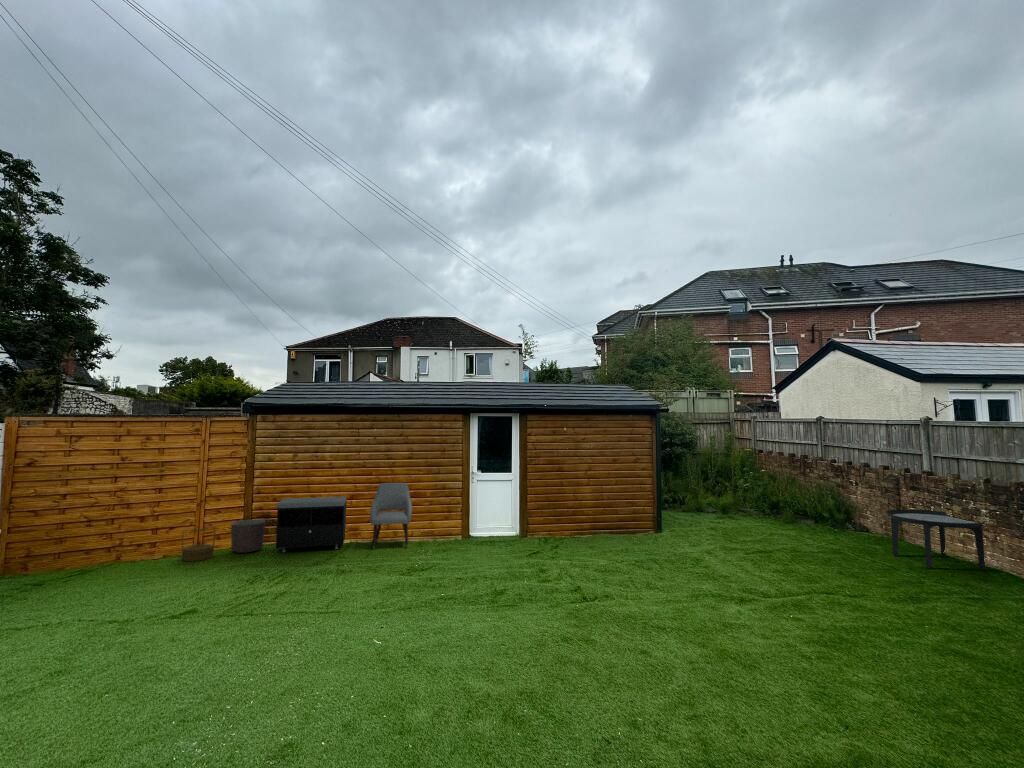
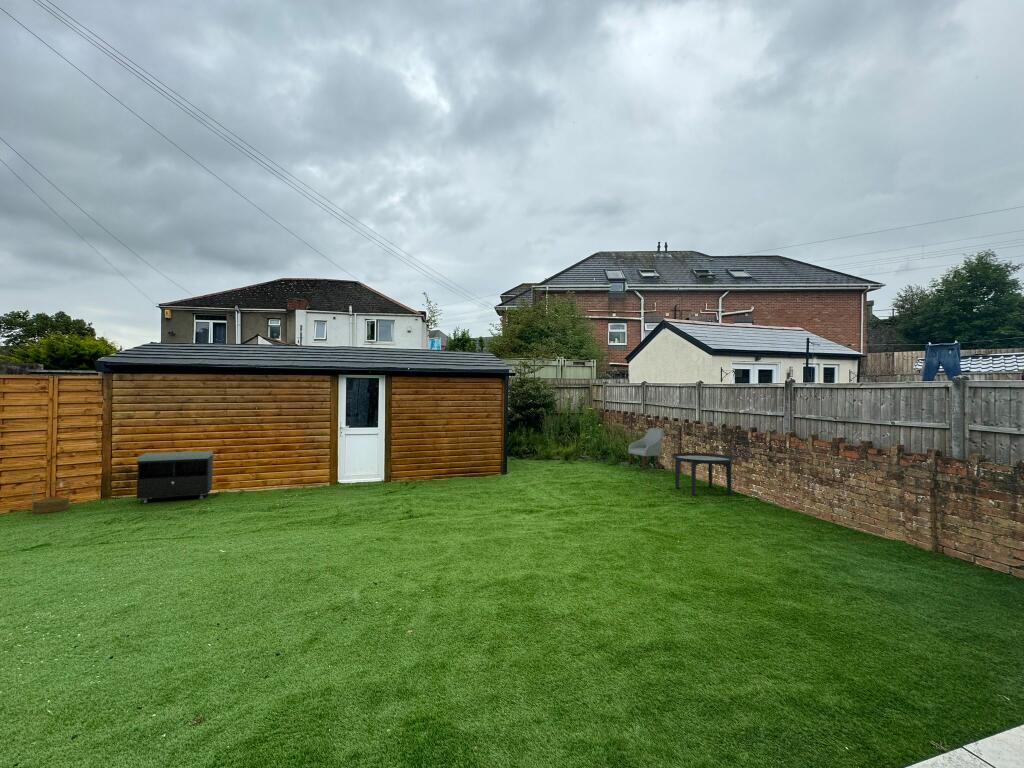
chair: present [370,483,412,550] -> present [628,428,664,473]
planter: present [231,520,265,553] -> none [88,474,126,504]

